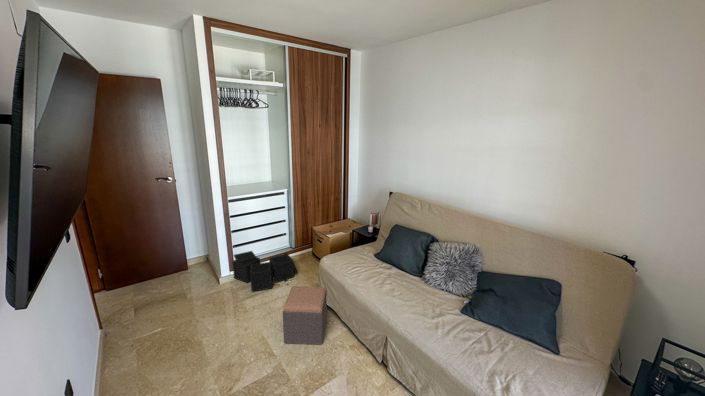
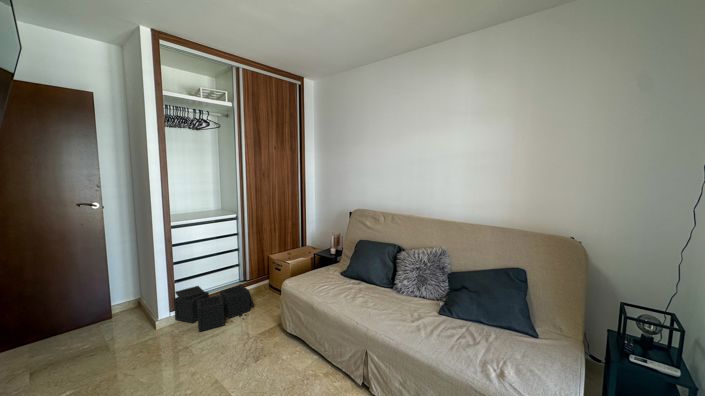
footstool: present [283,286,327,345] -> none [242,310,293,383]

